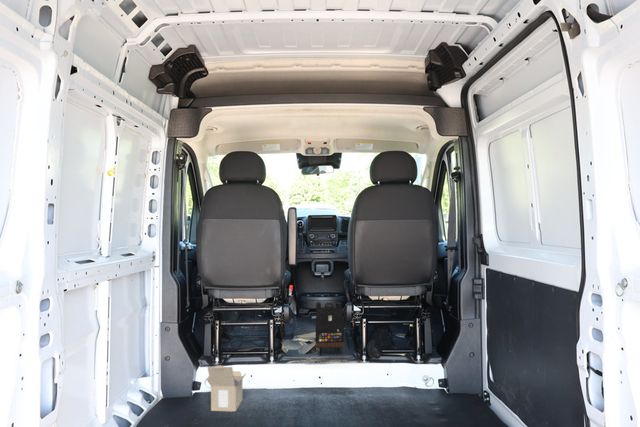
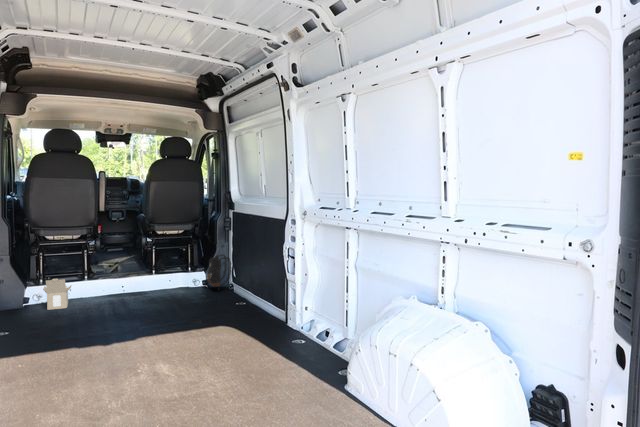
backpack: present [315,302,345,355] -> present [207,255,231,290]

